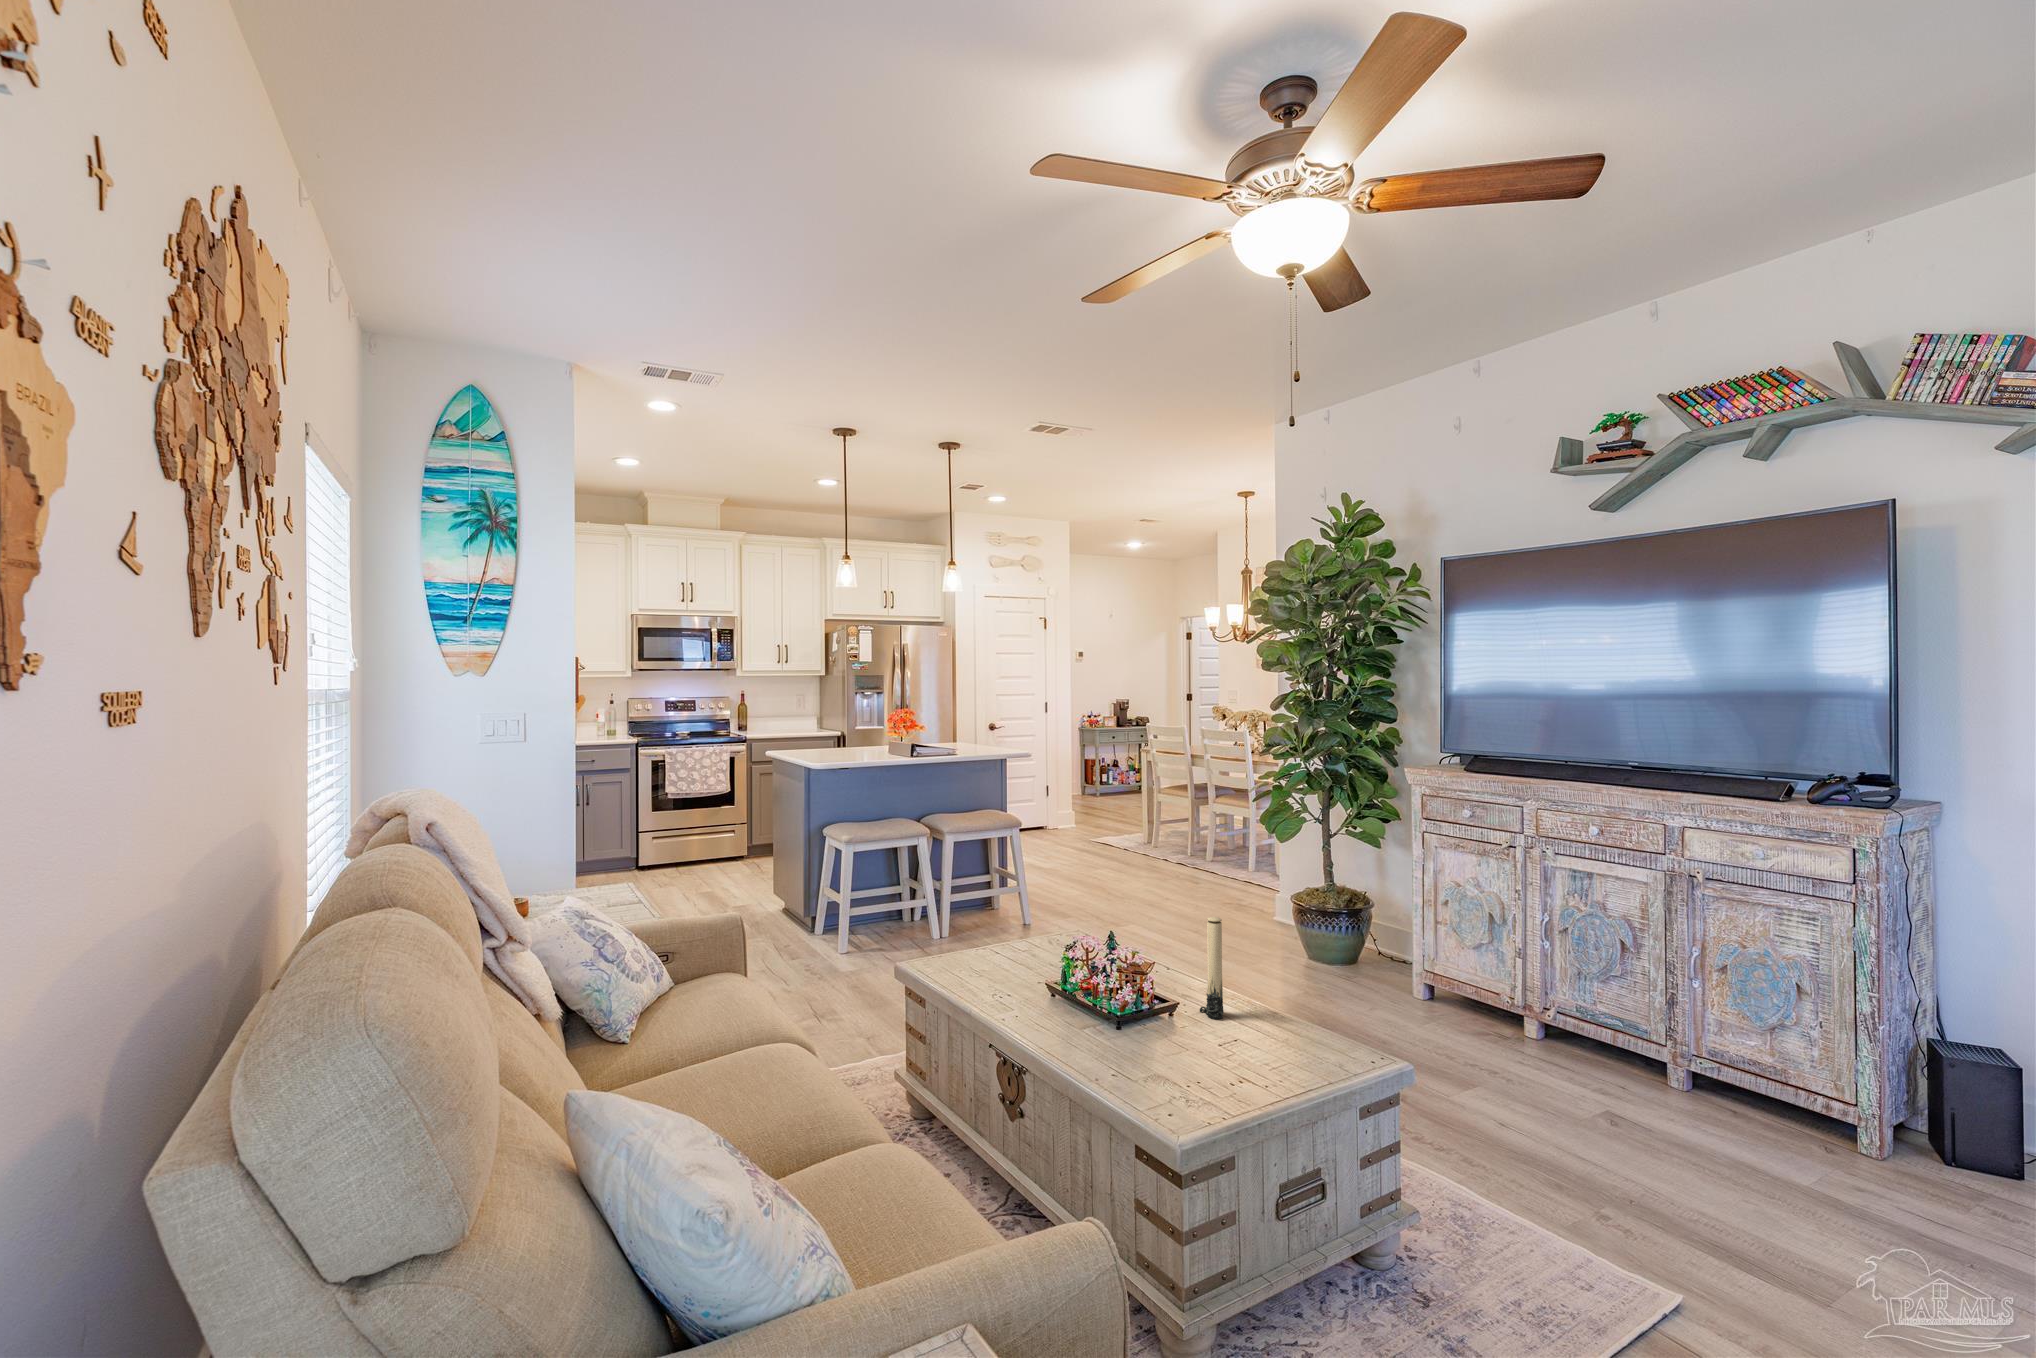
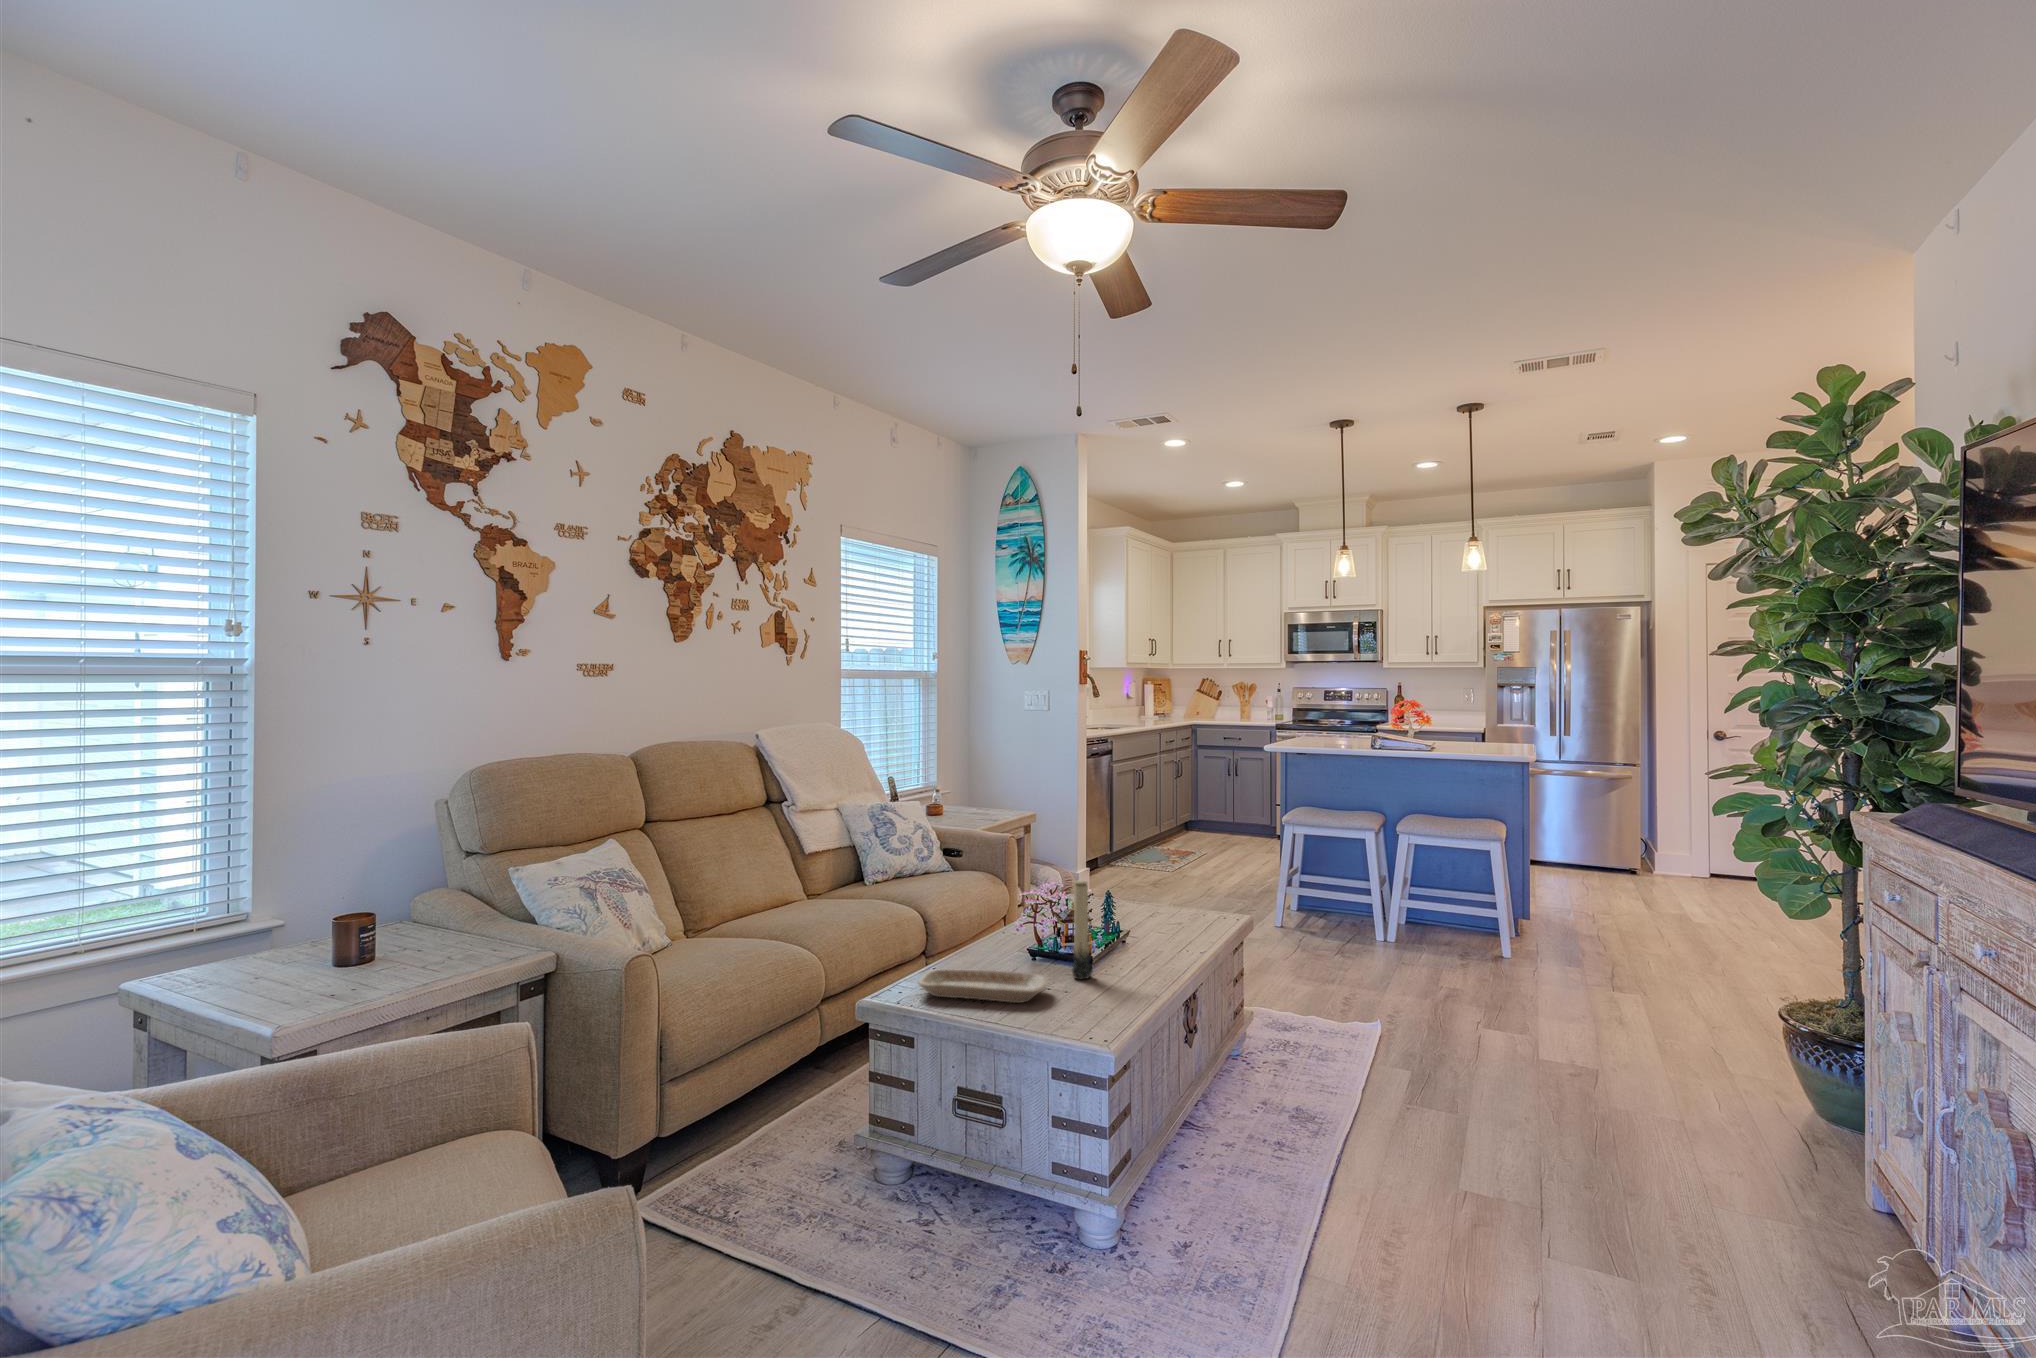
tray: none [1176,1023,1287,1085] -> present [918,969,1048,1003]

